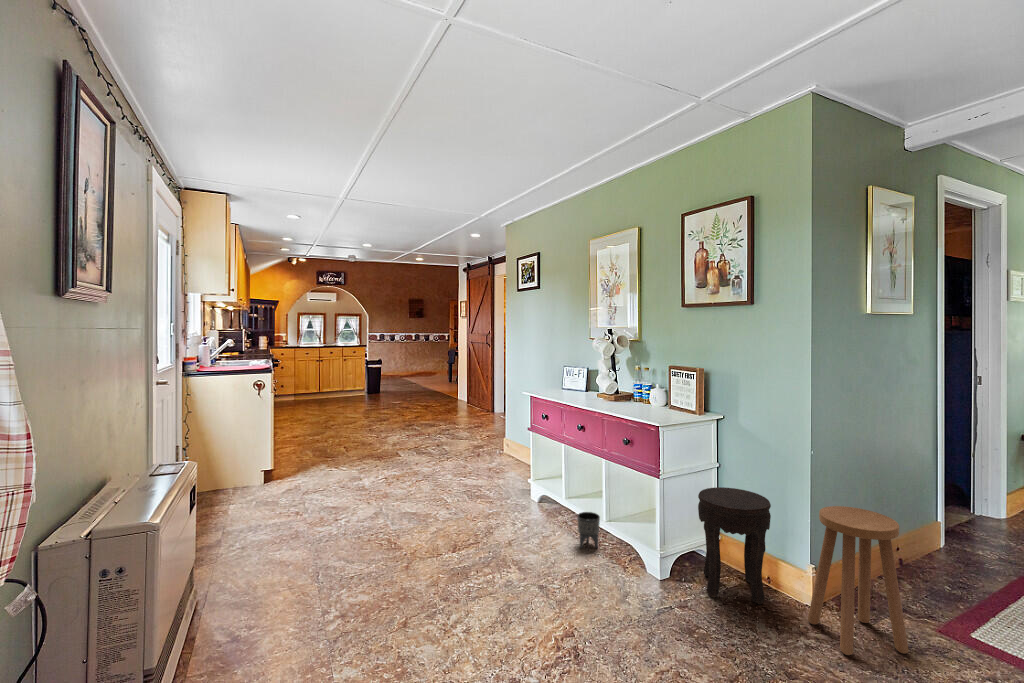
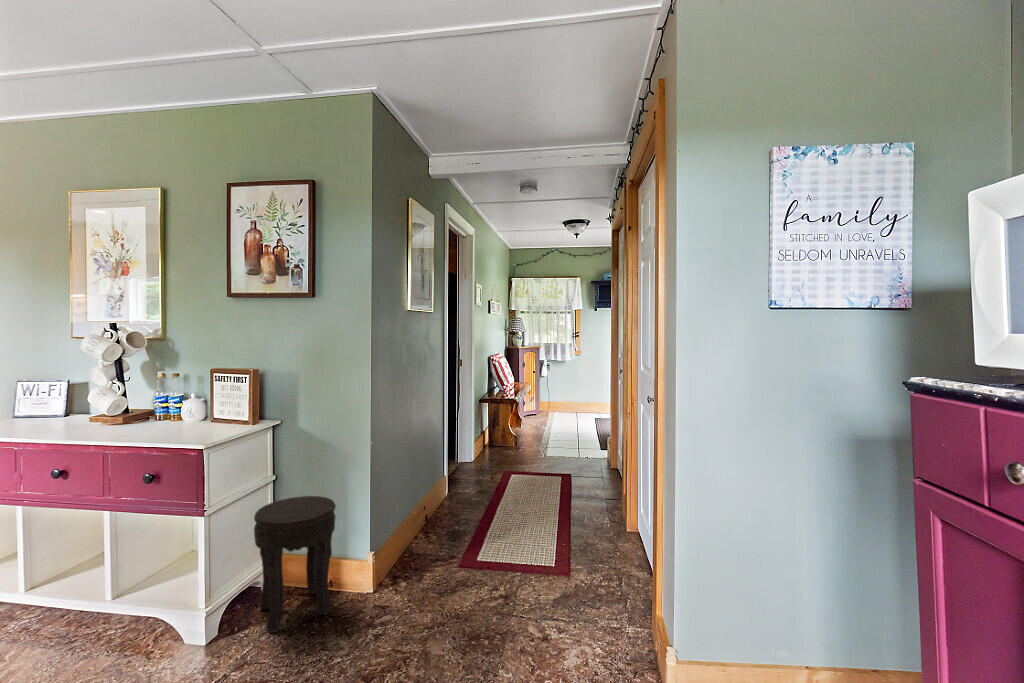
stool: present [808,506,908,655] -> none [373,485,450,627]
planter: present [578,512,600,548] -> none [48,590,94,655]

